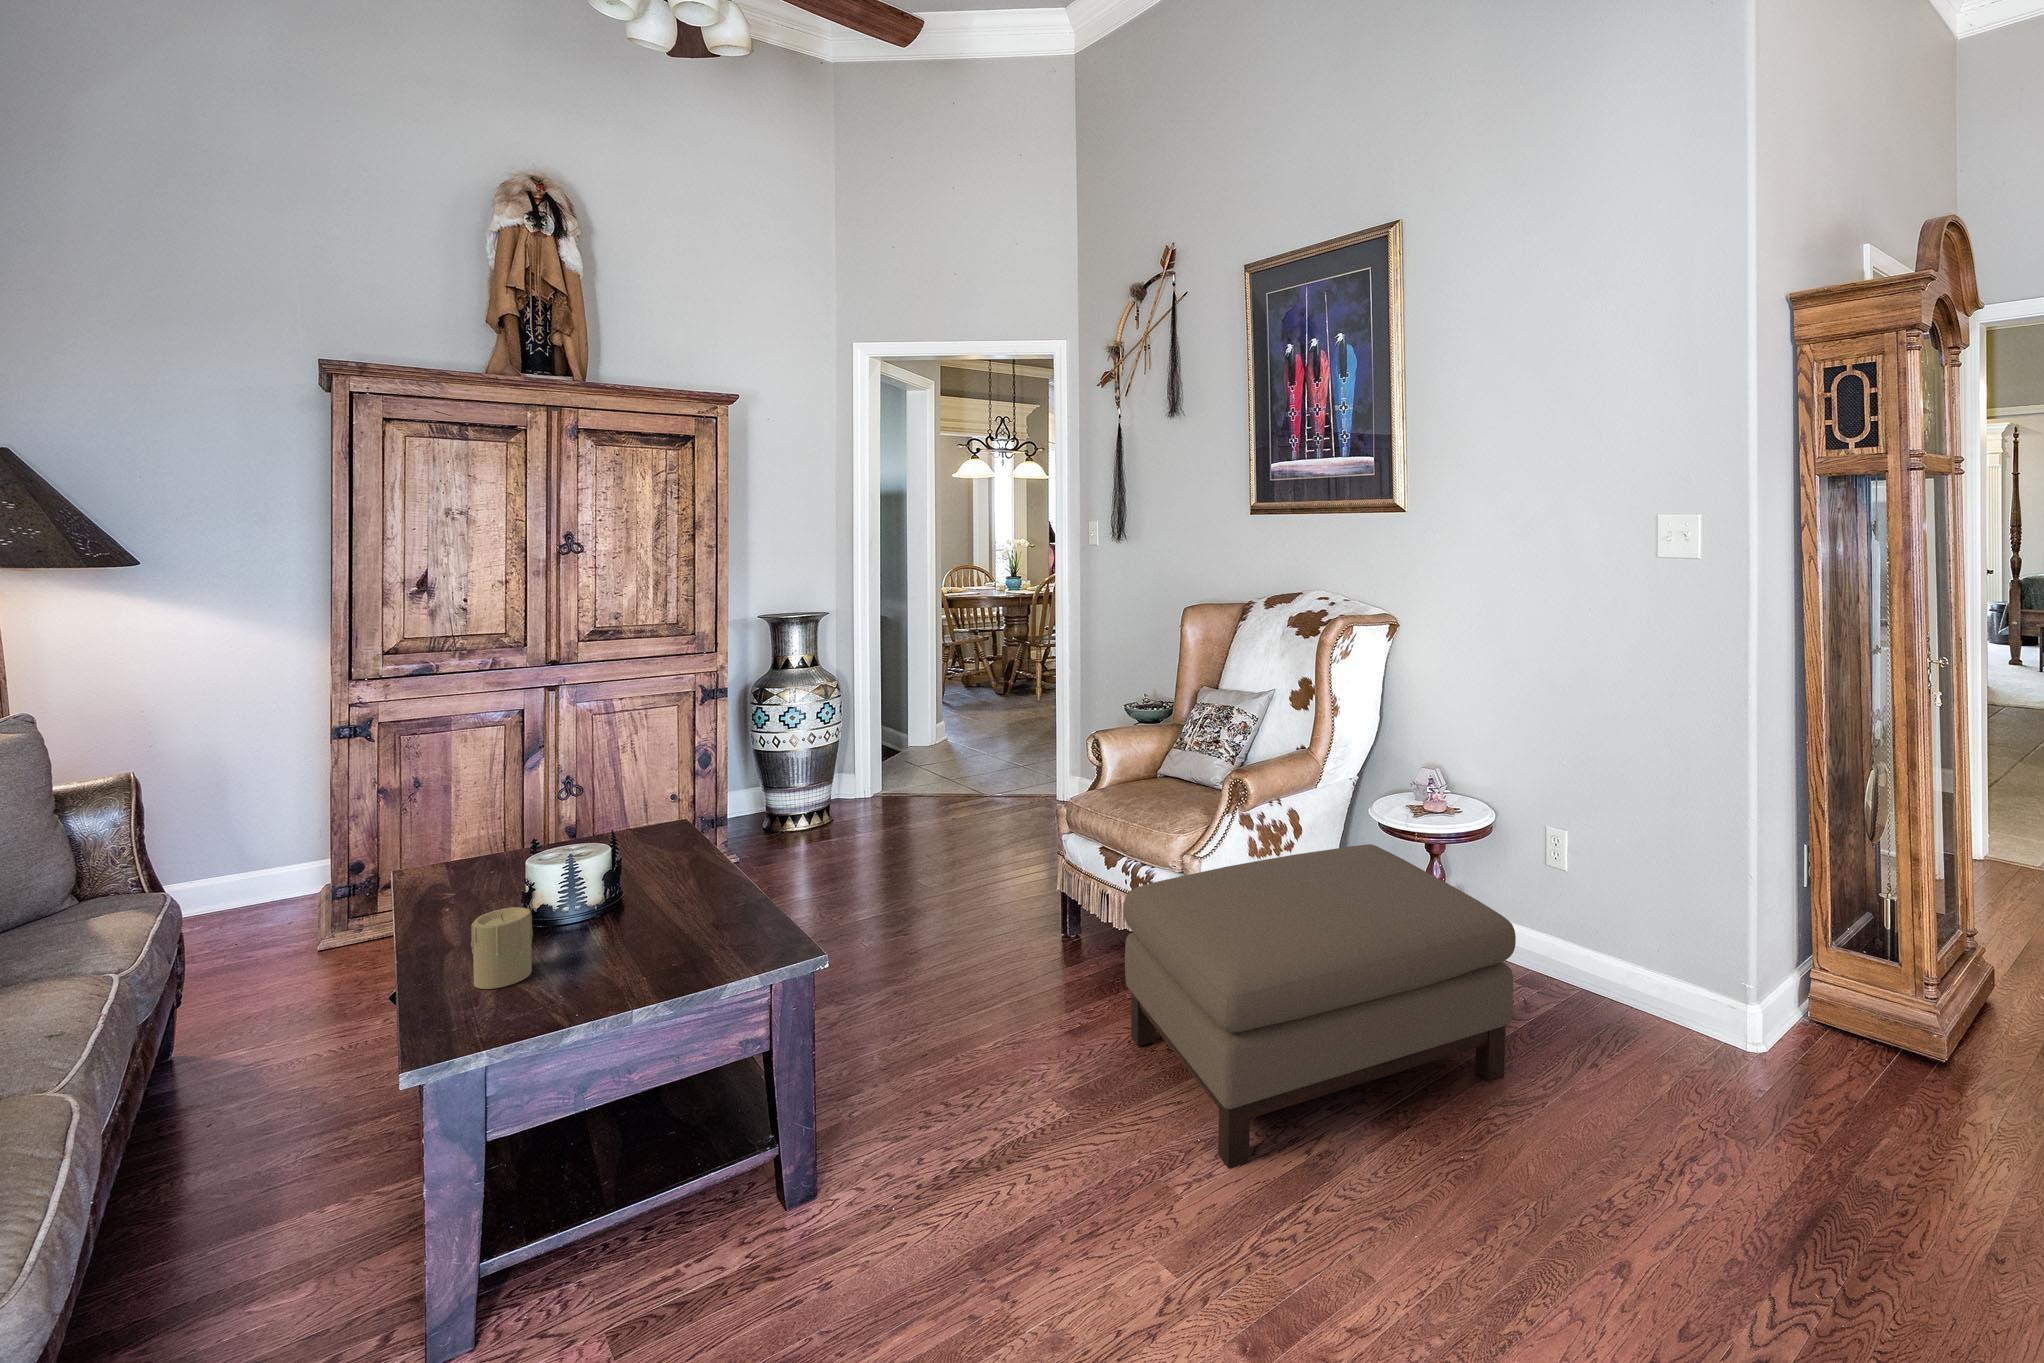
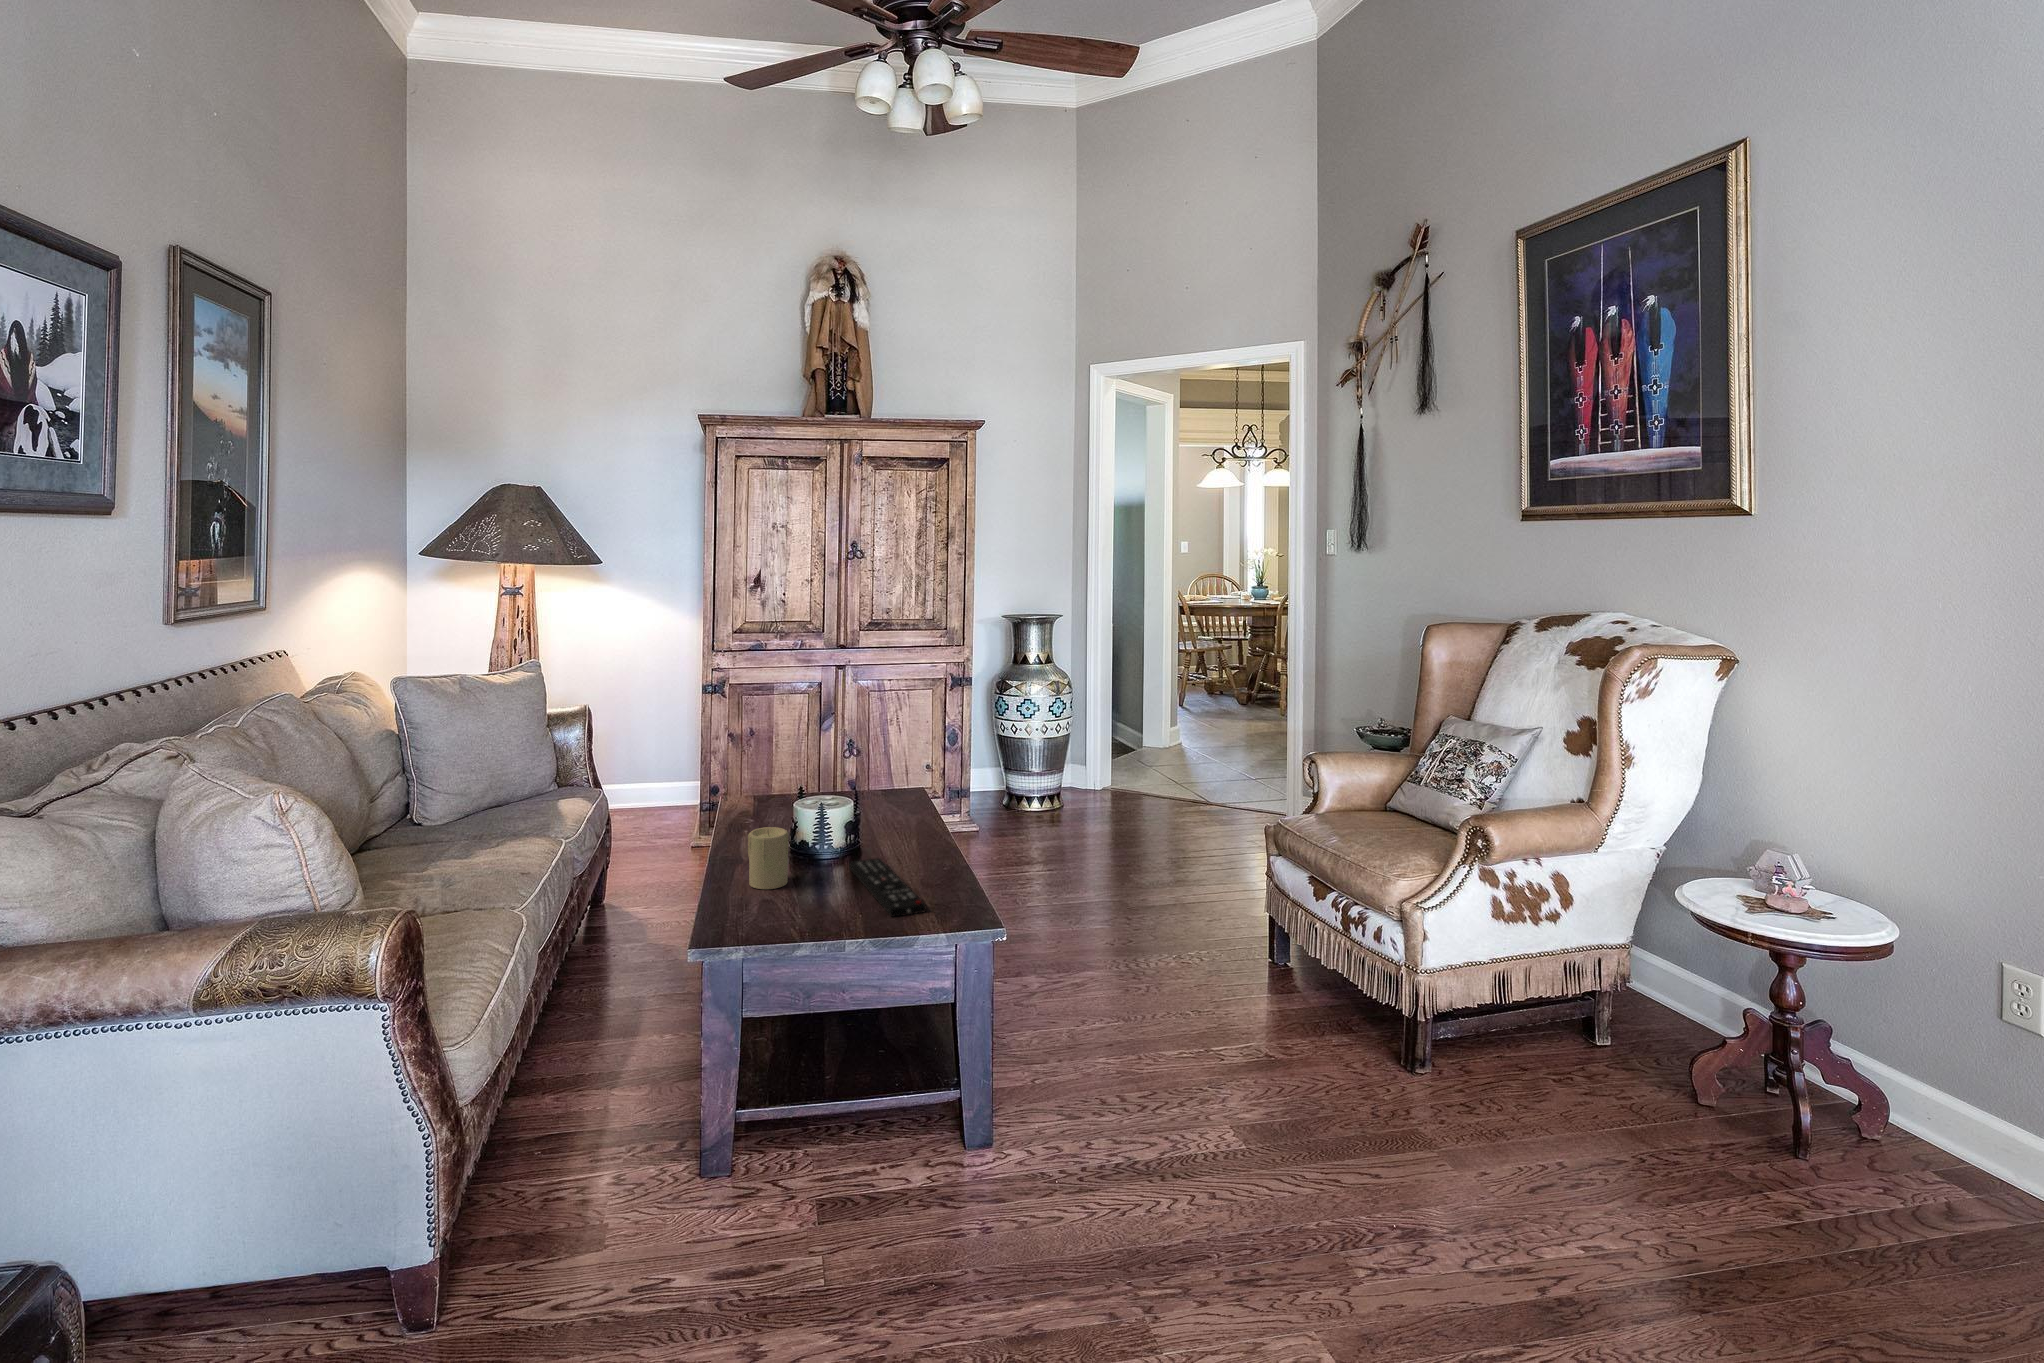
ottoman: present [1124,844,1516,1169] -> none [1322,925,1906,1304]
remote control: none [616,916,732,984] -> present [849,858,926,917]

